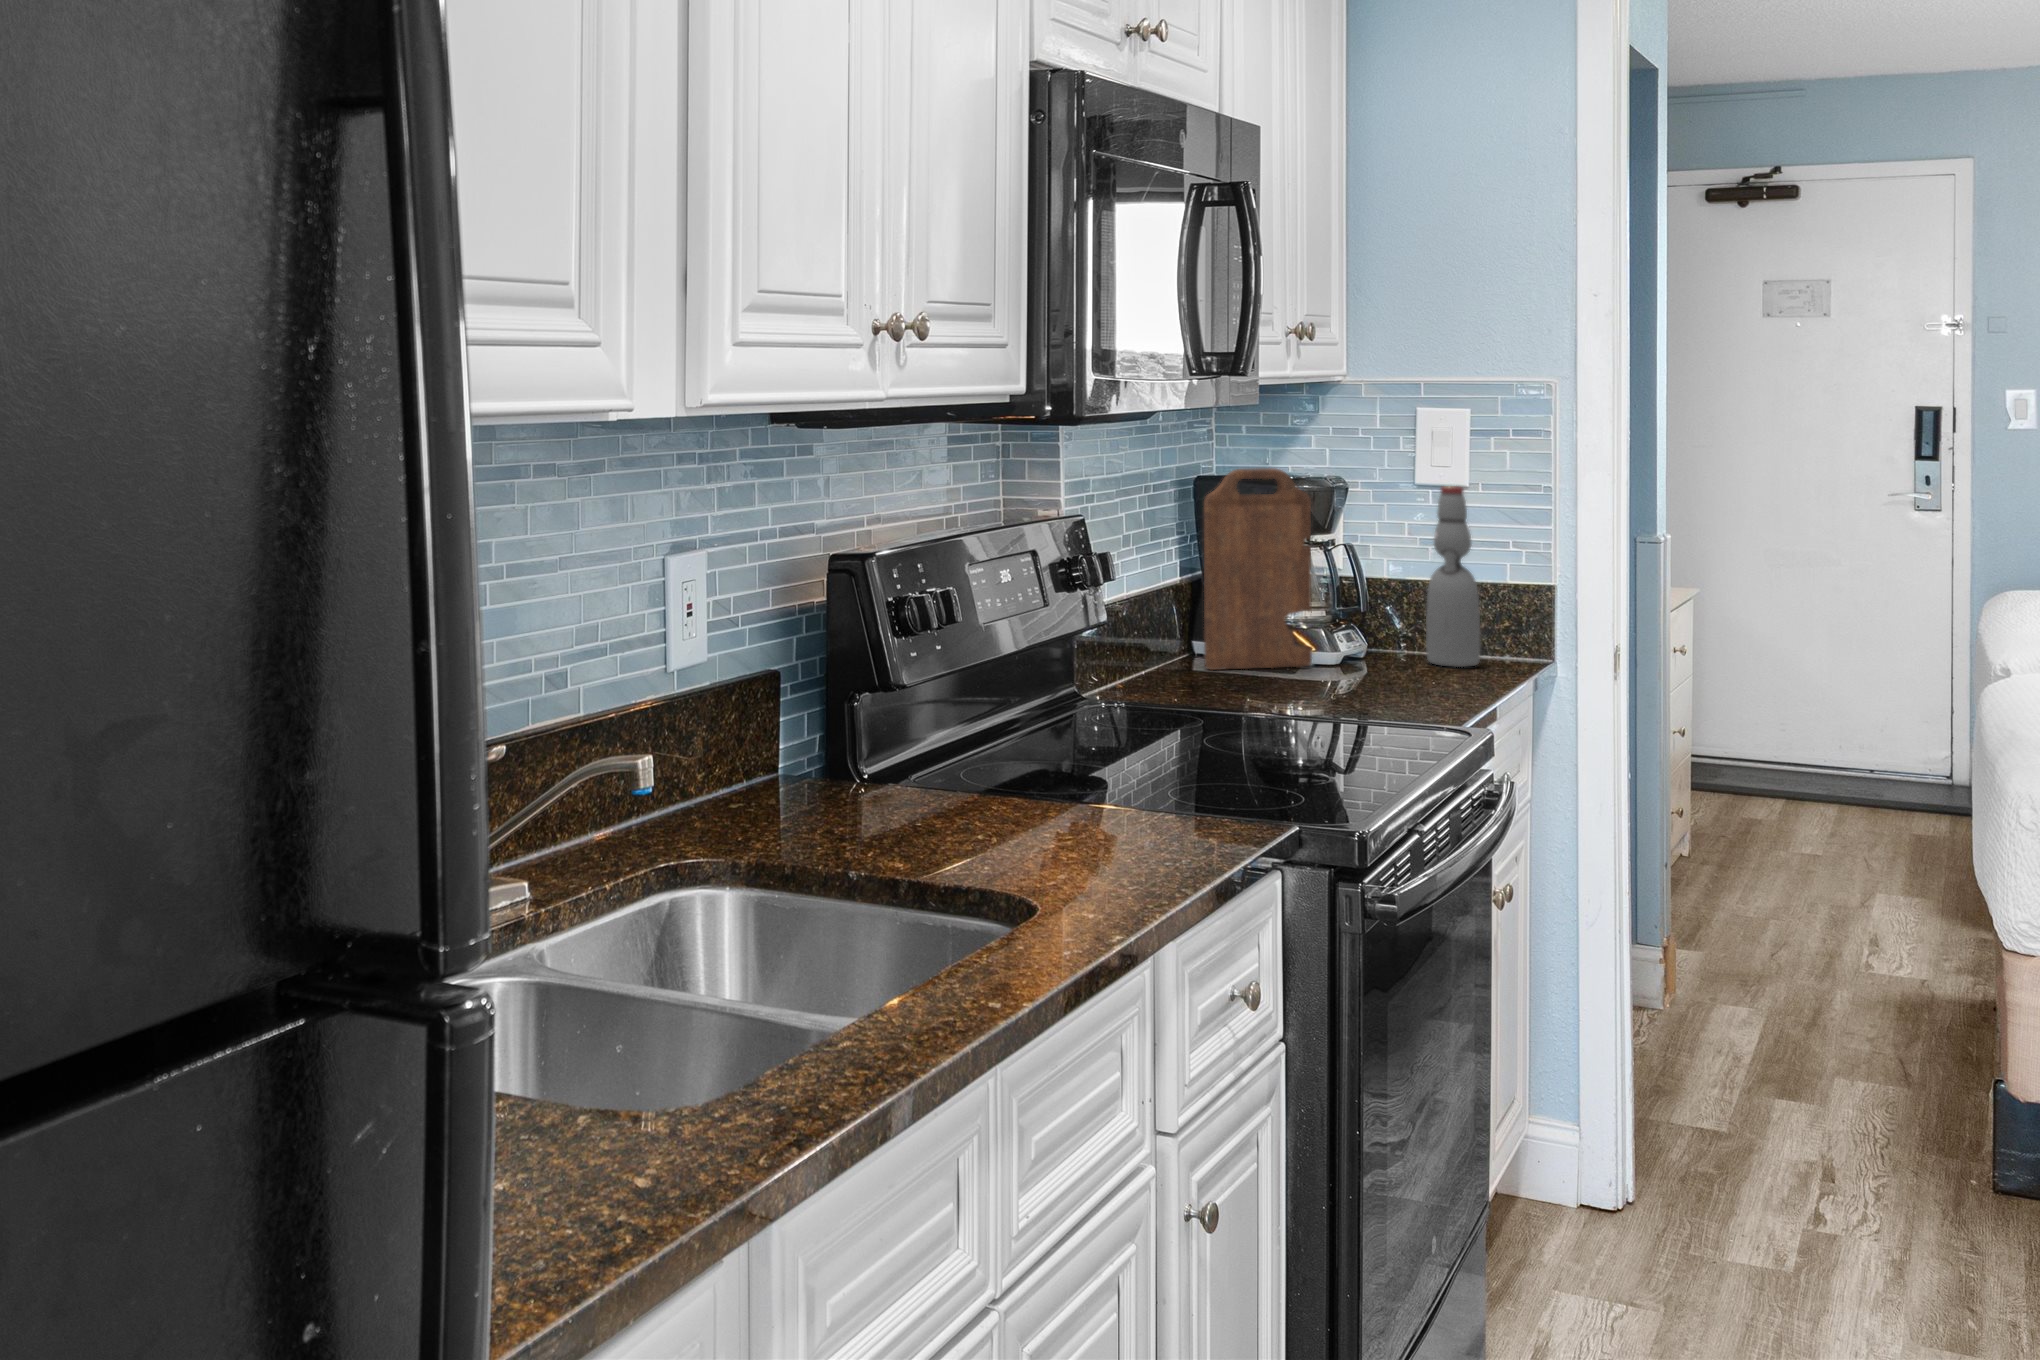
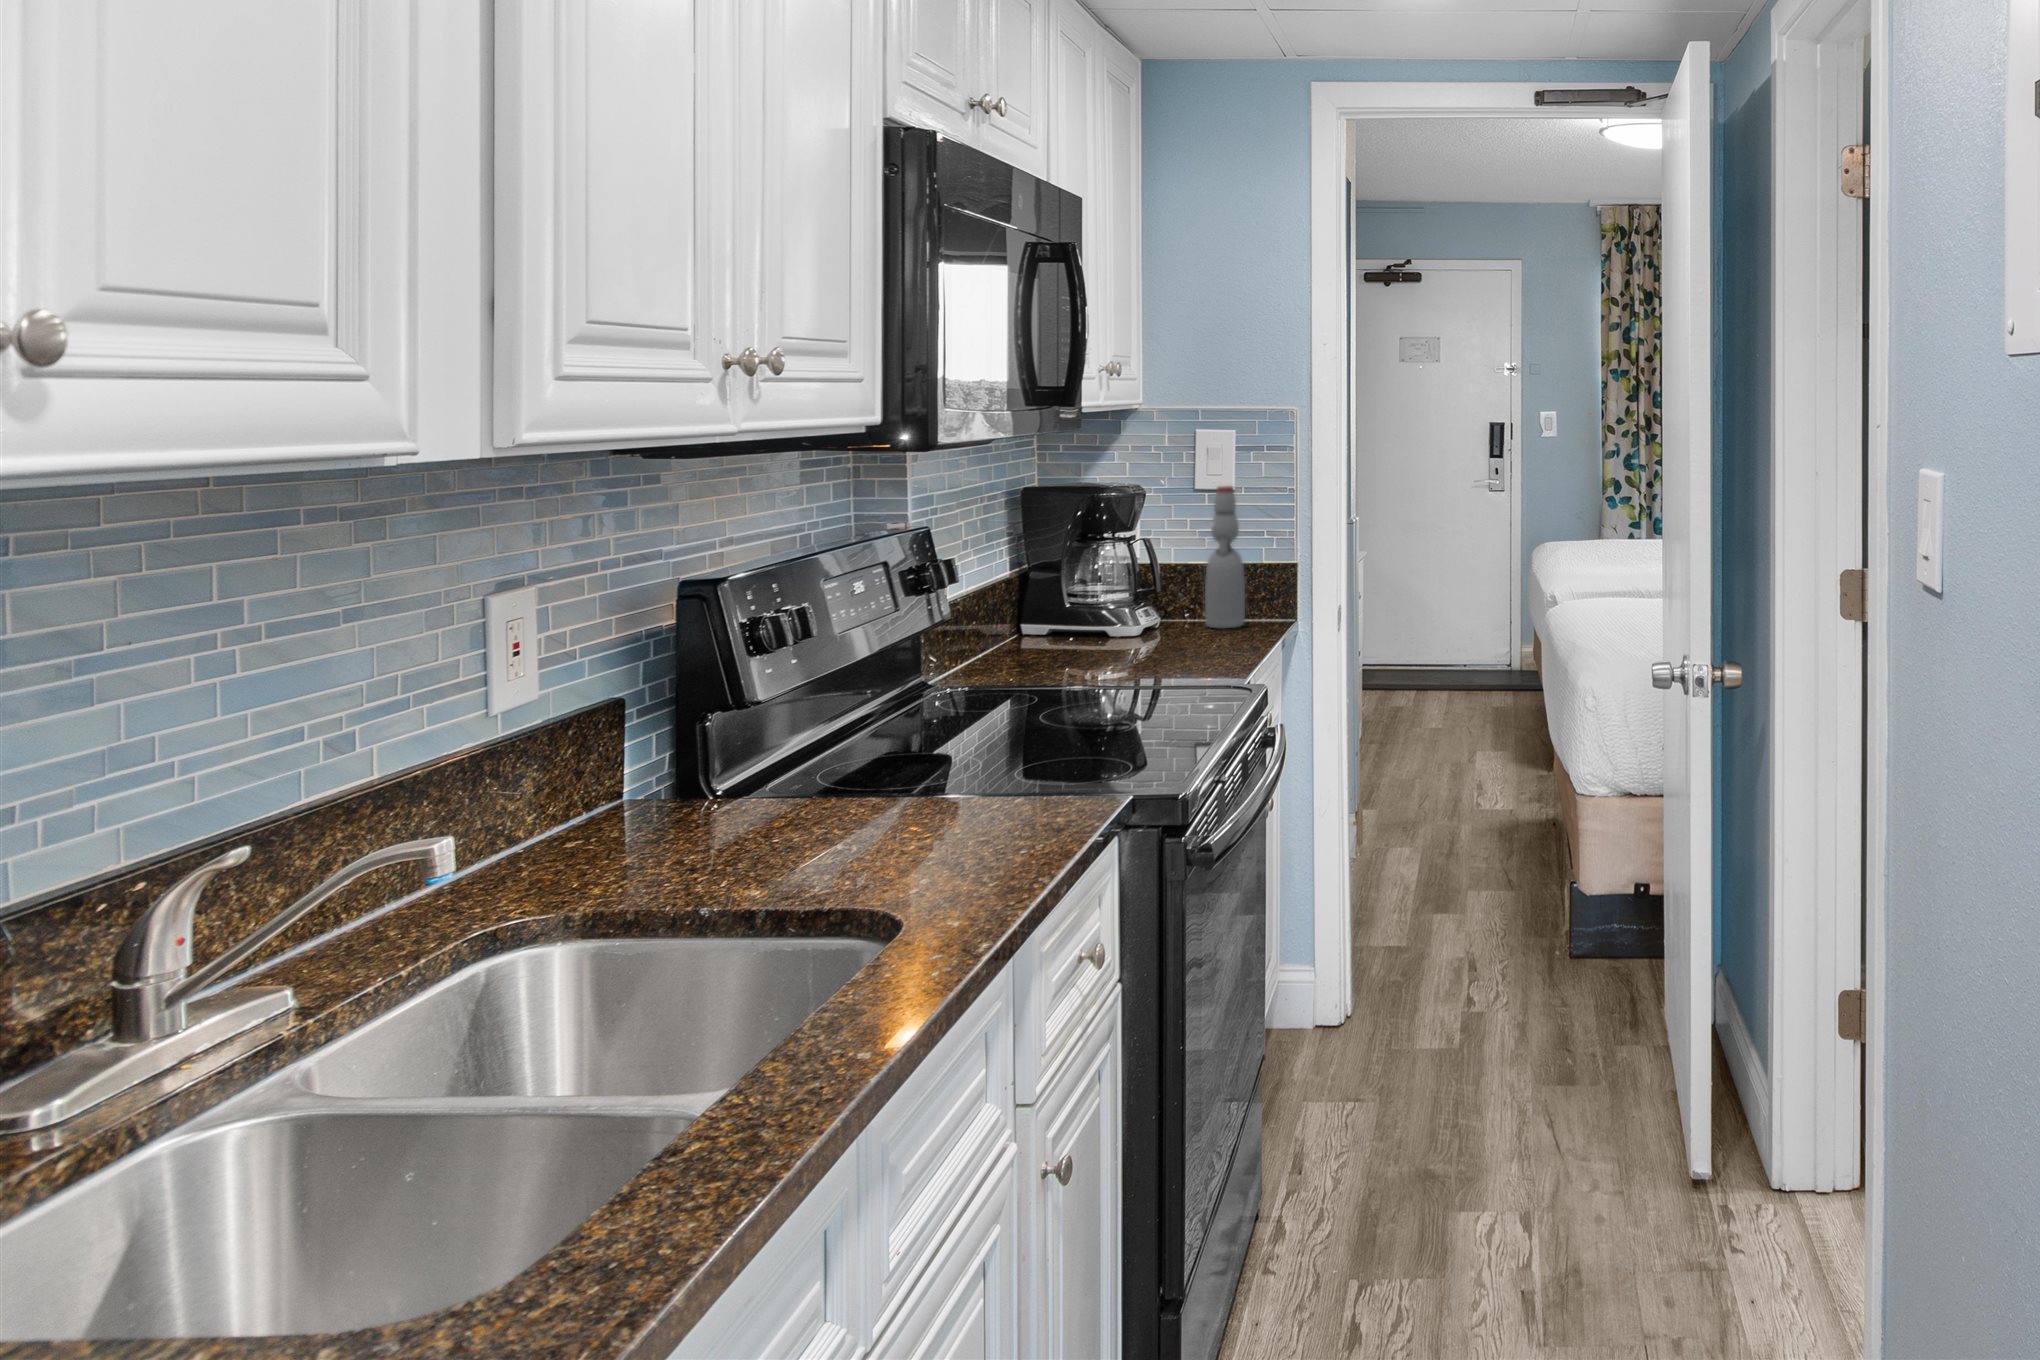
cutting board: present [1204,468,1312,670] -> none [1029,477,1118,650]

